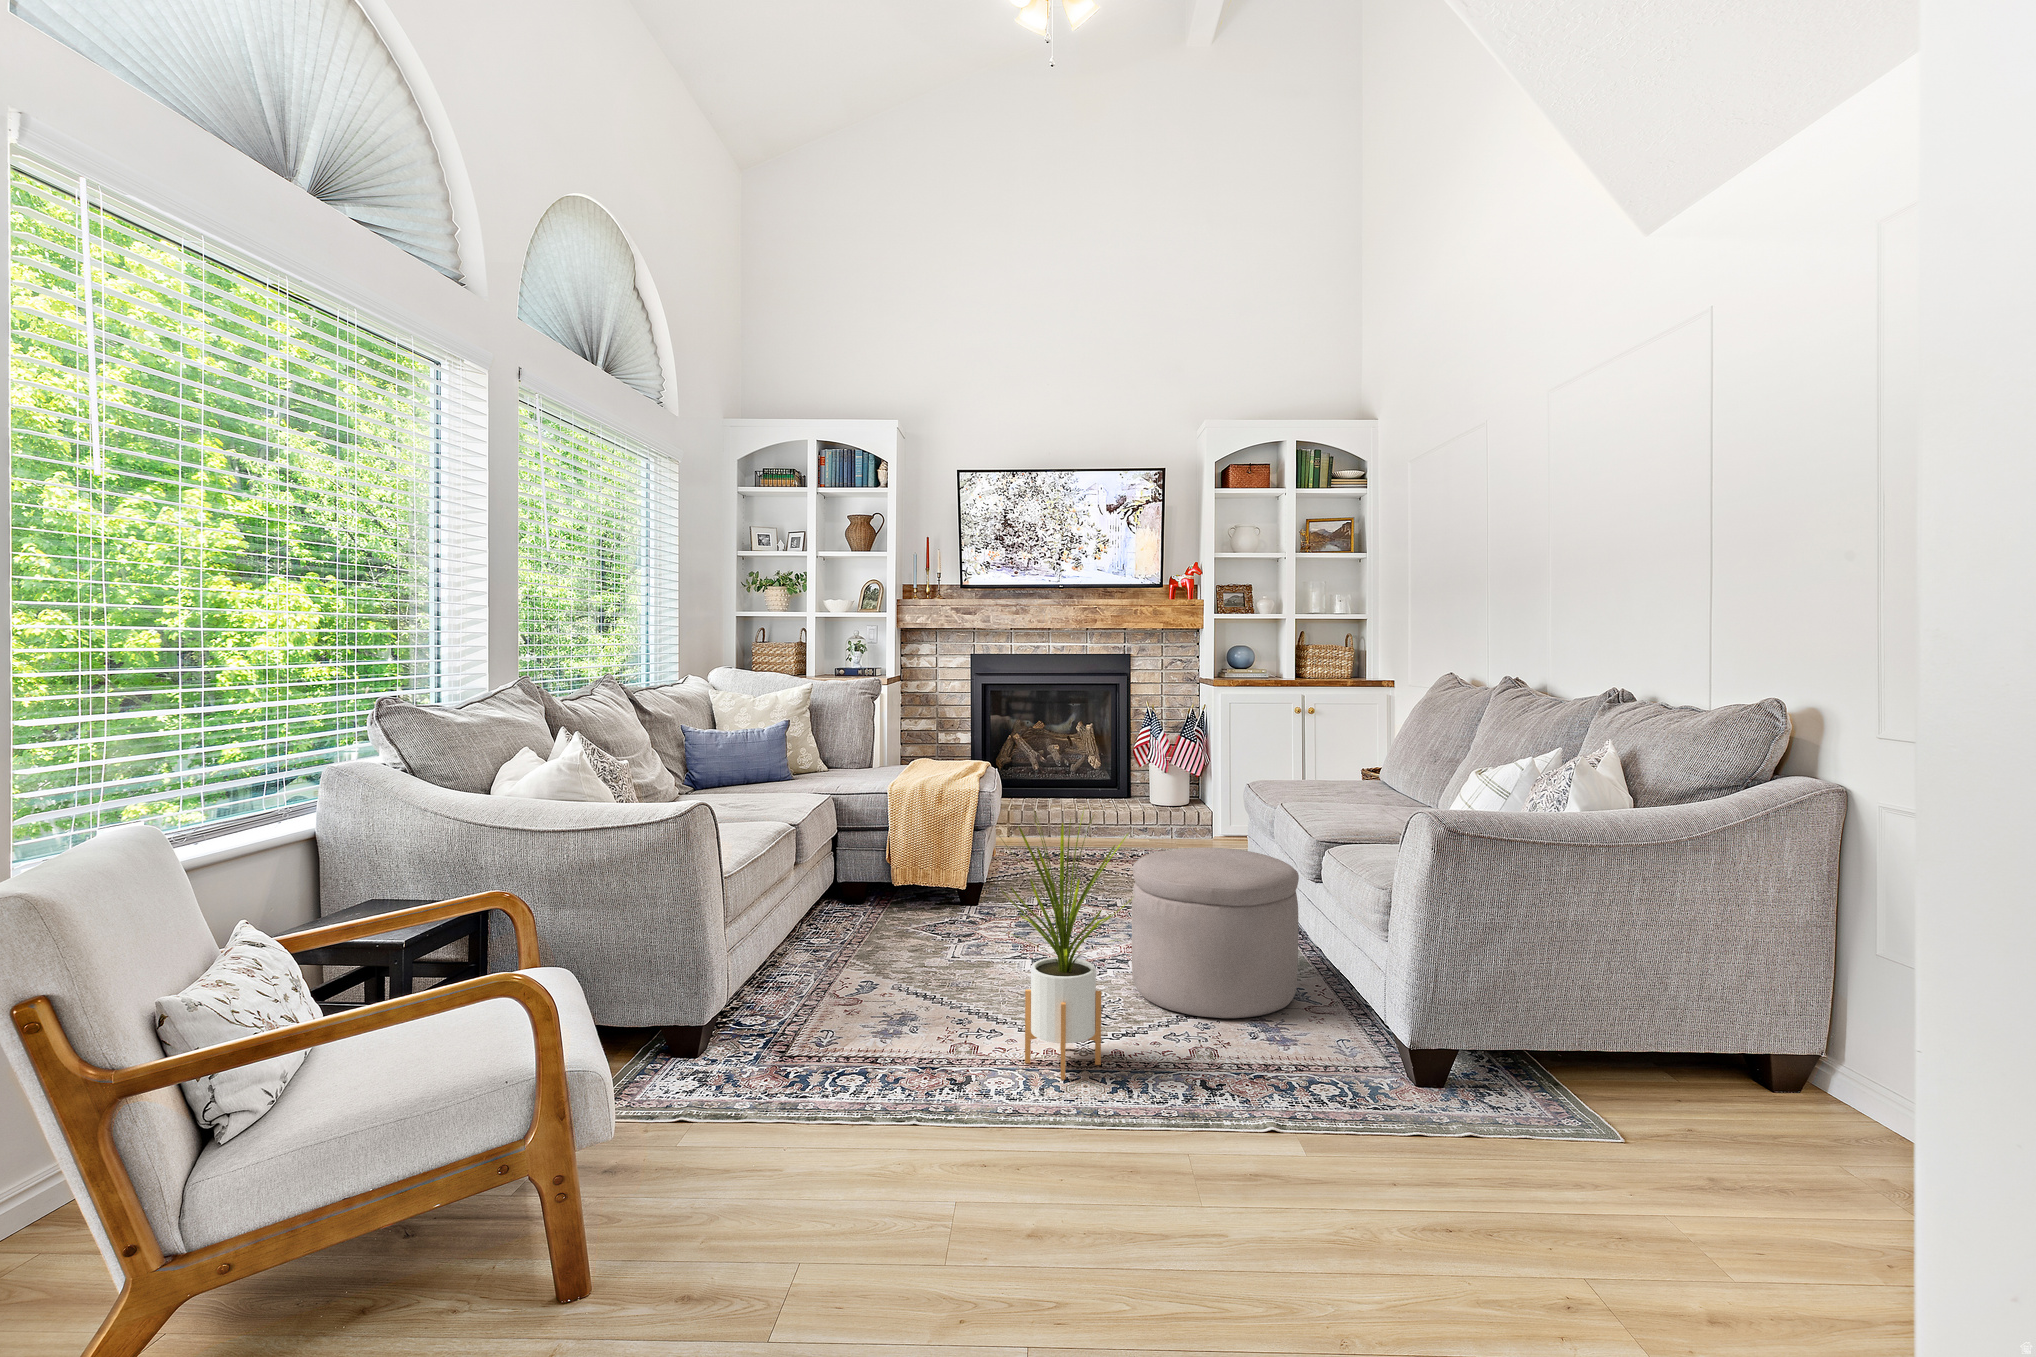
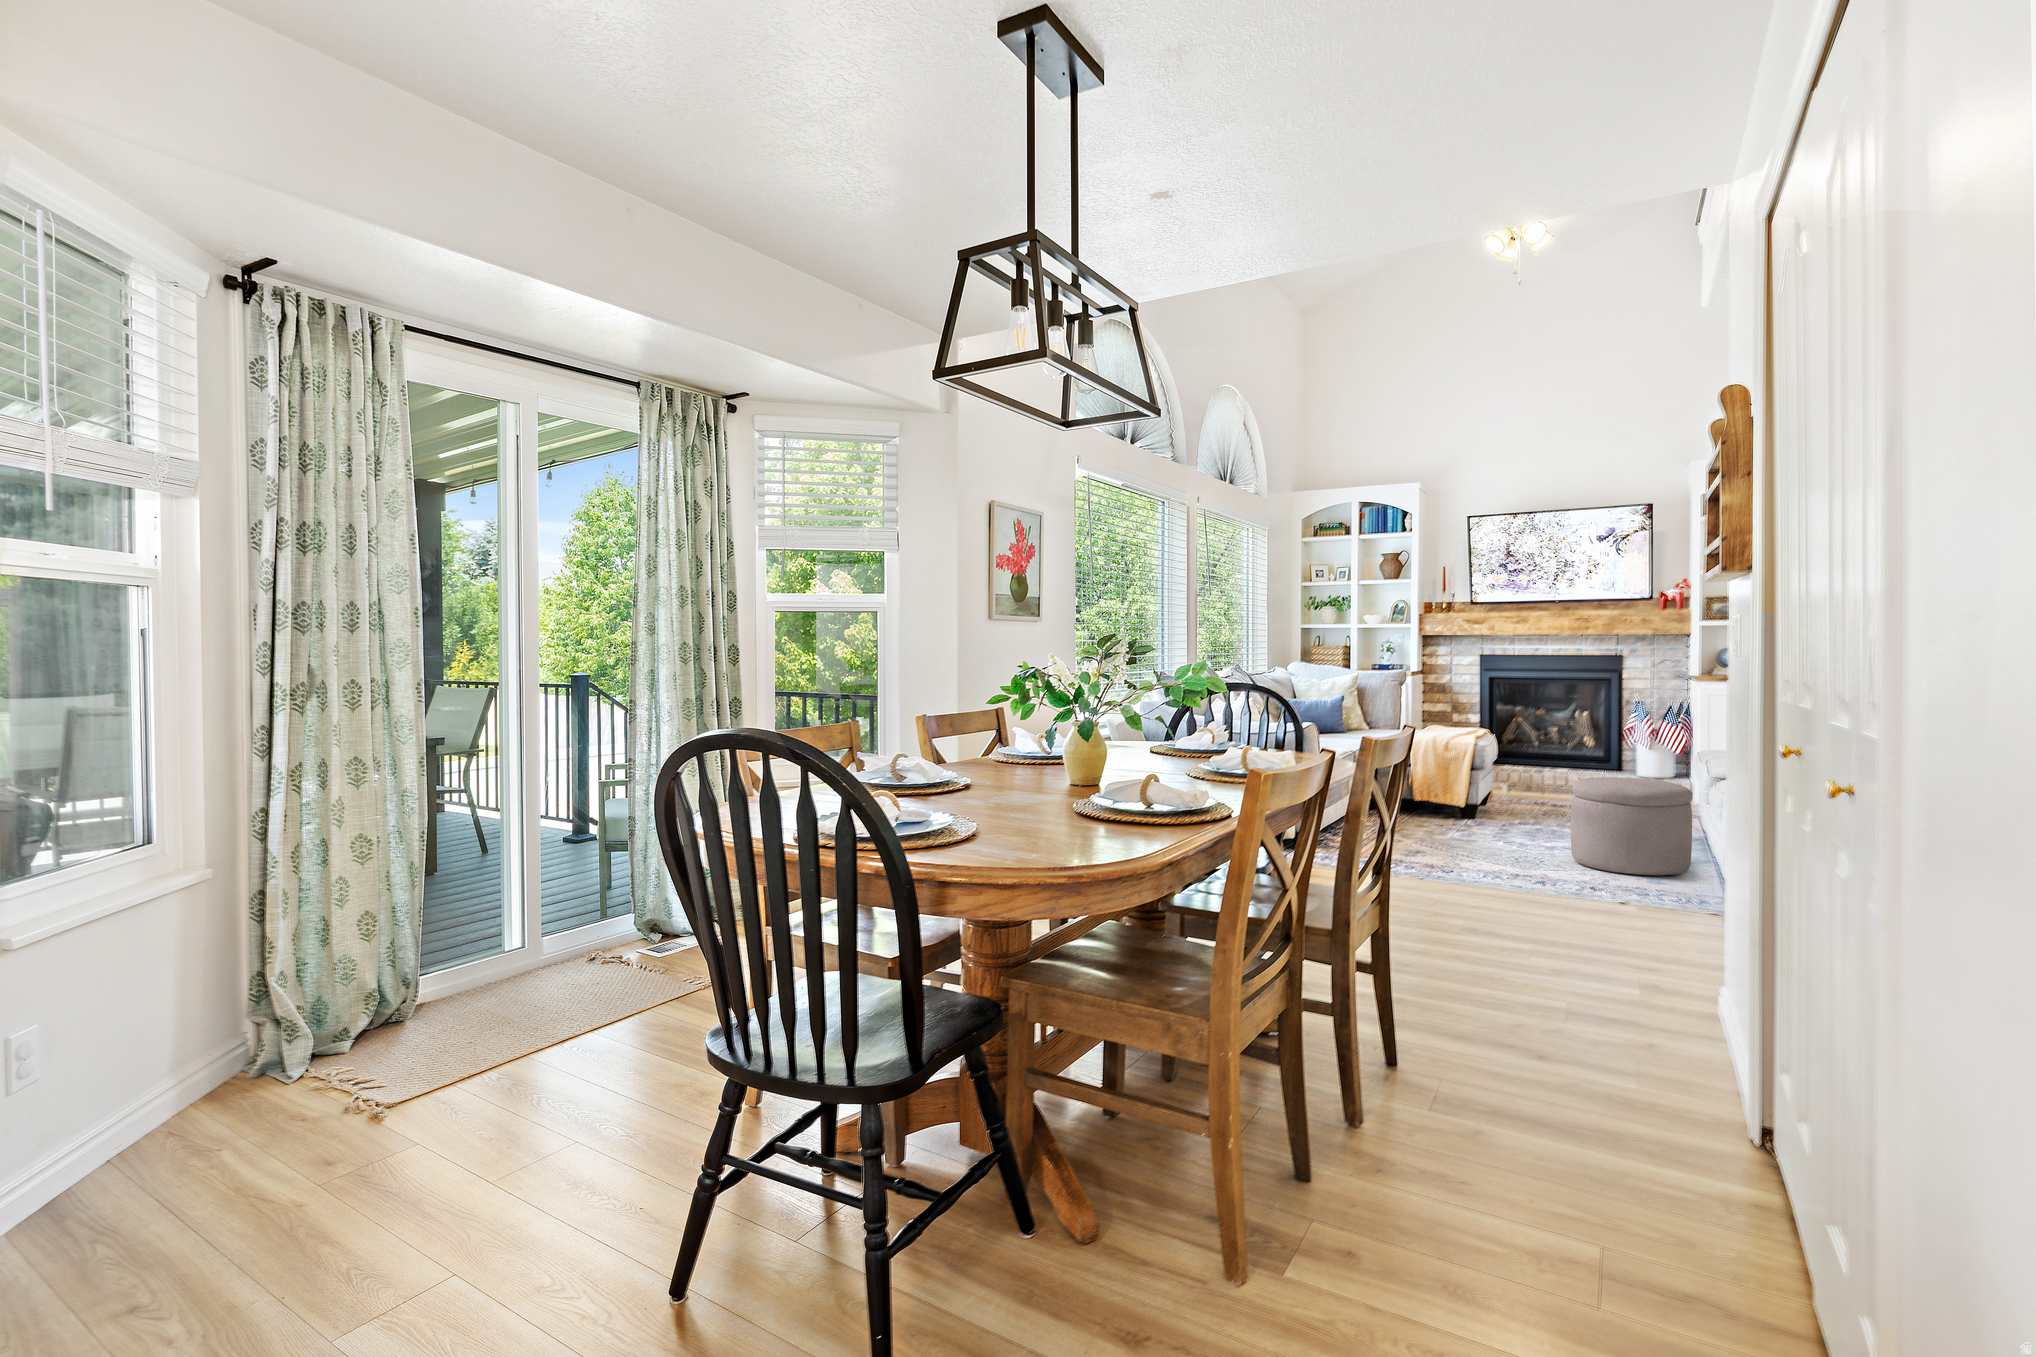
house plant: present [1001,808,1132,1080] -> none [1474,737,1558,882]

